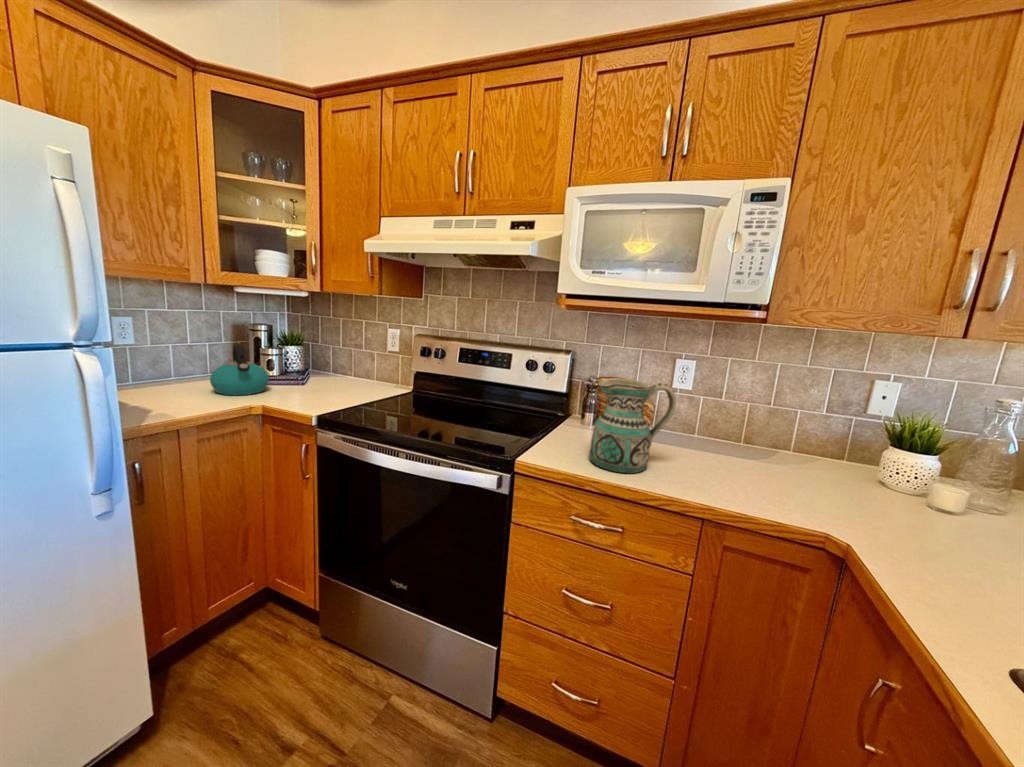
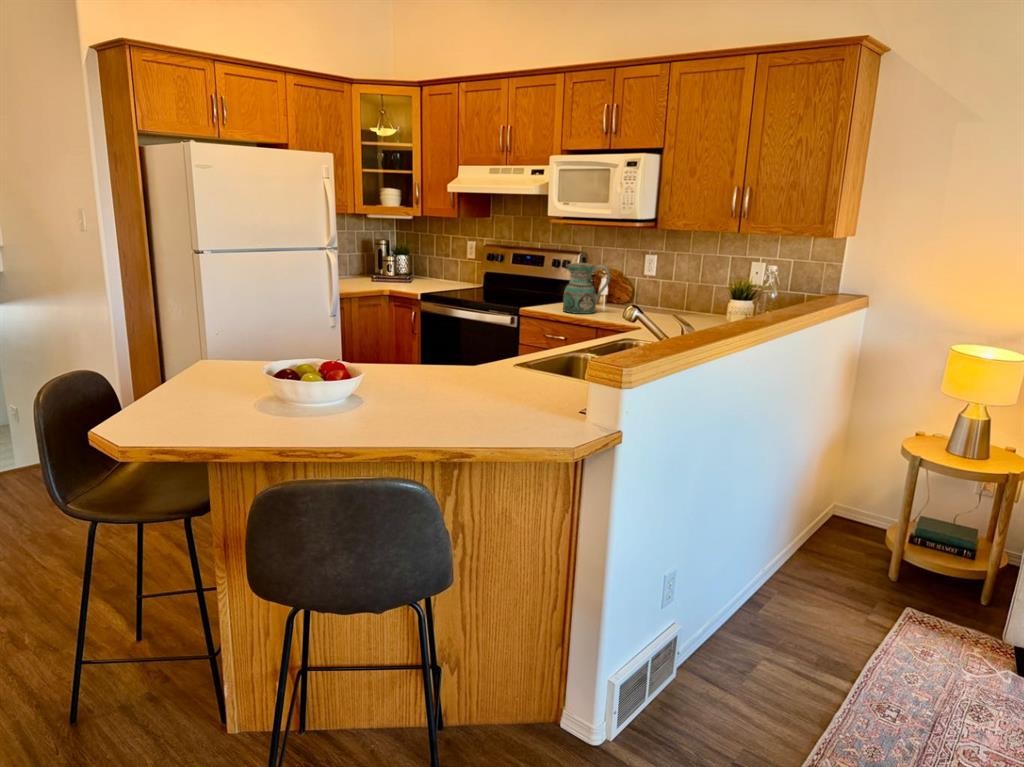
kettle: present [210,343,269,395] -> none [357,252,390,285]

